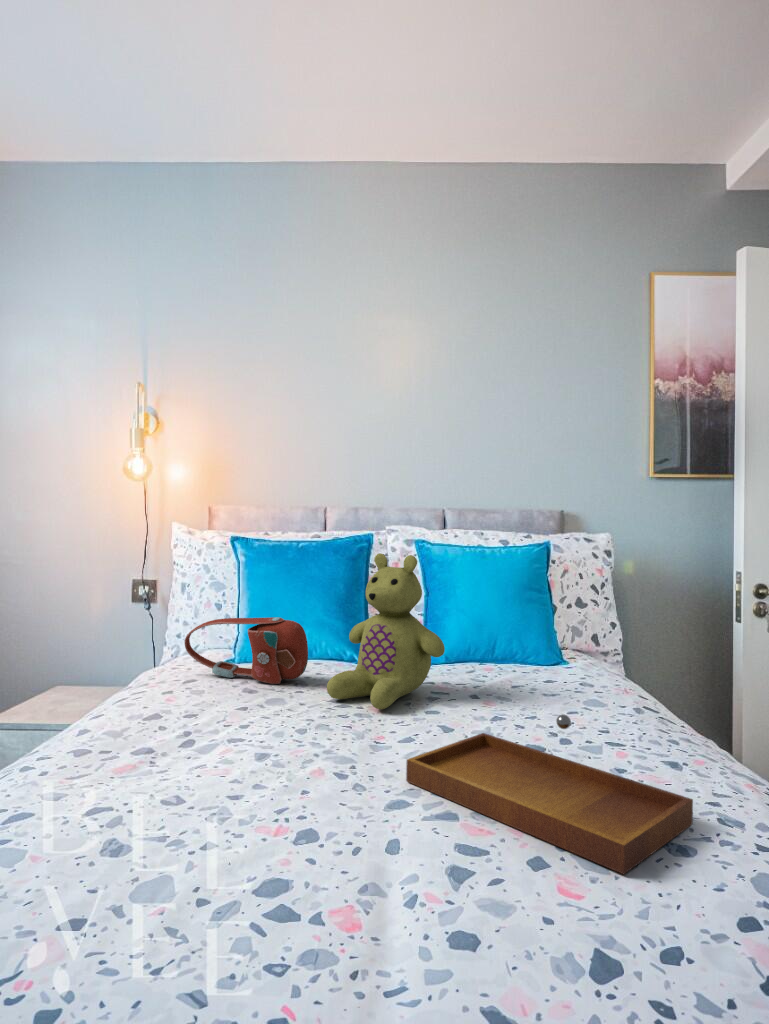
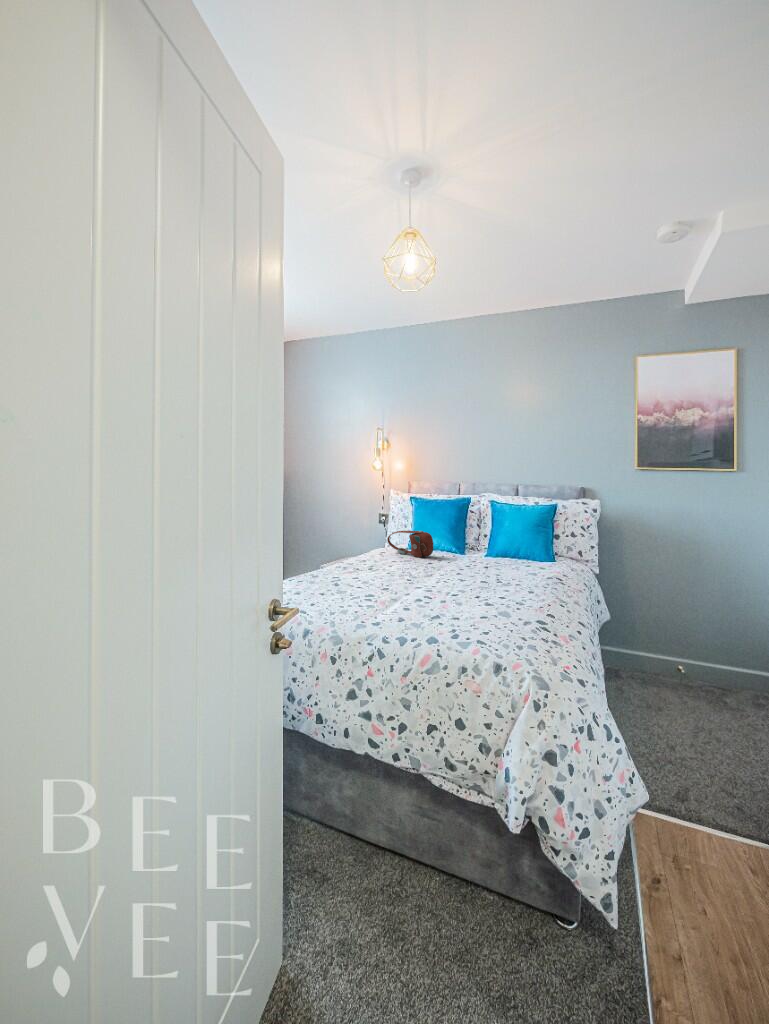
stuffed bear: present [327,553,445,709] -> none [436,505,485,568]
tray: present [406,714,693,874] -> none [448,566,553,618]

